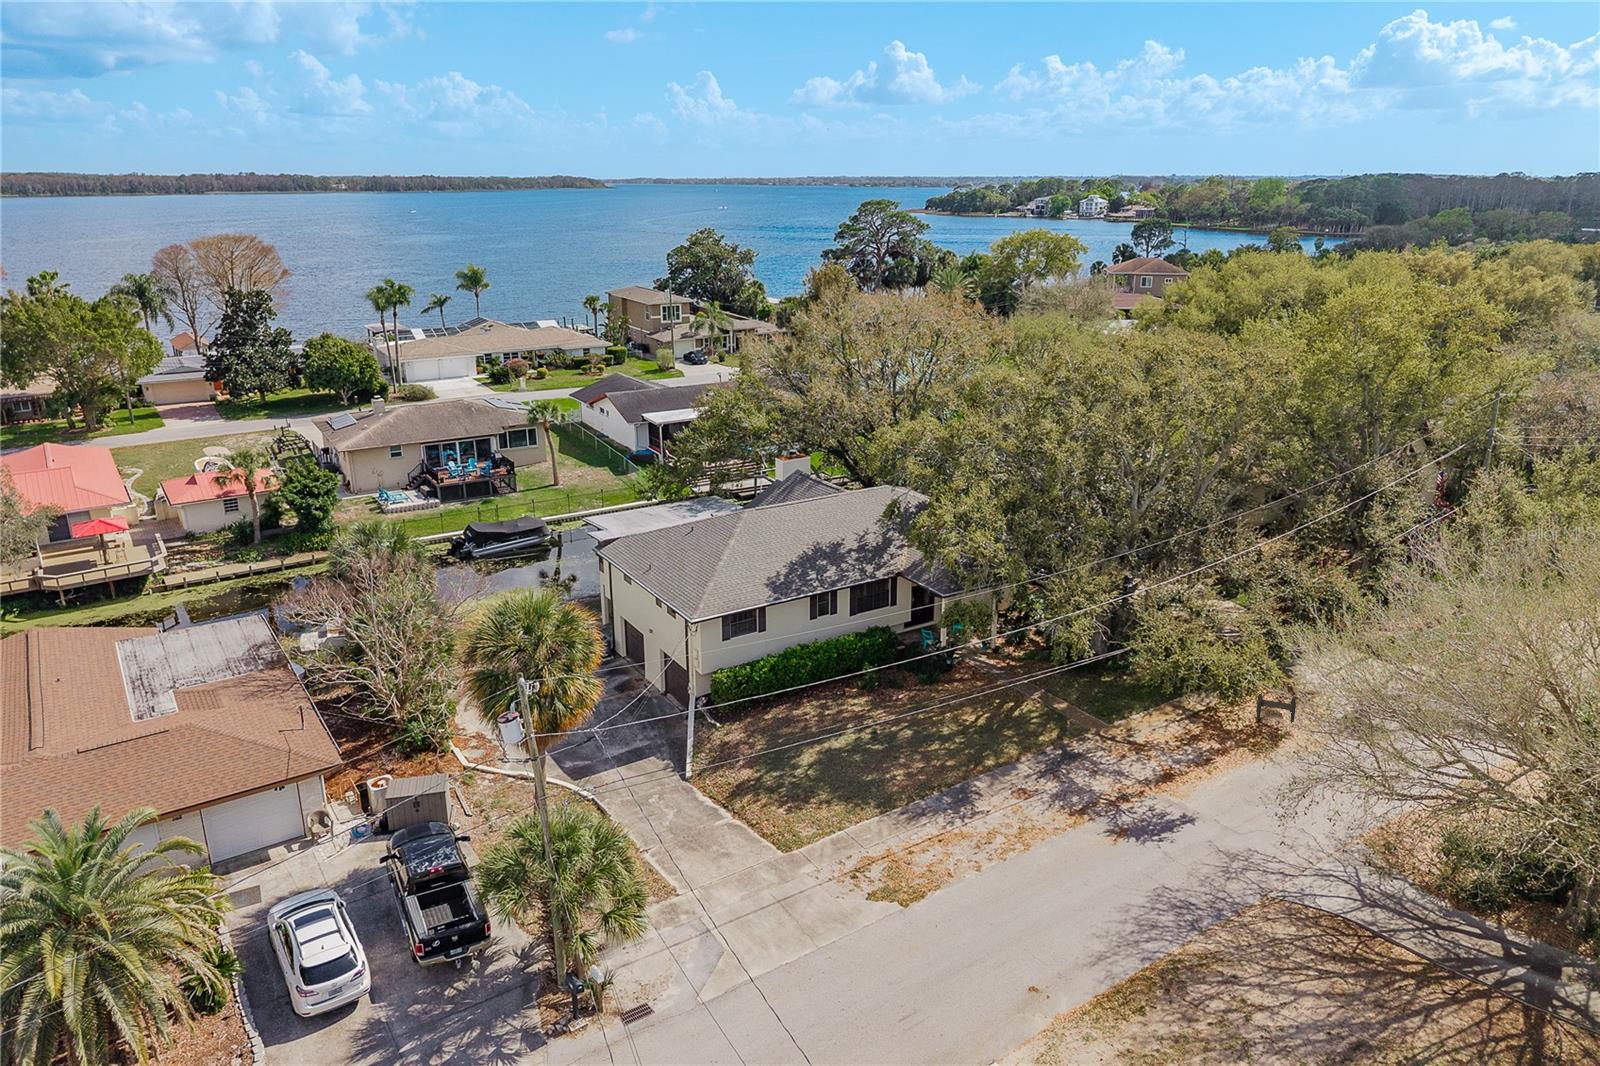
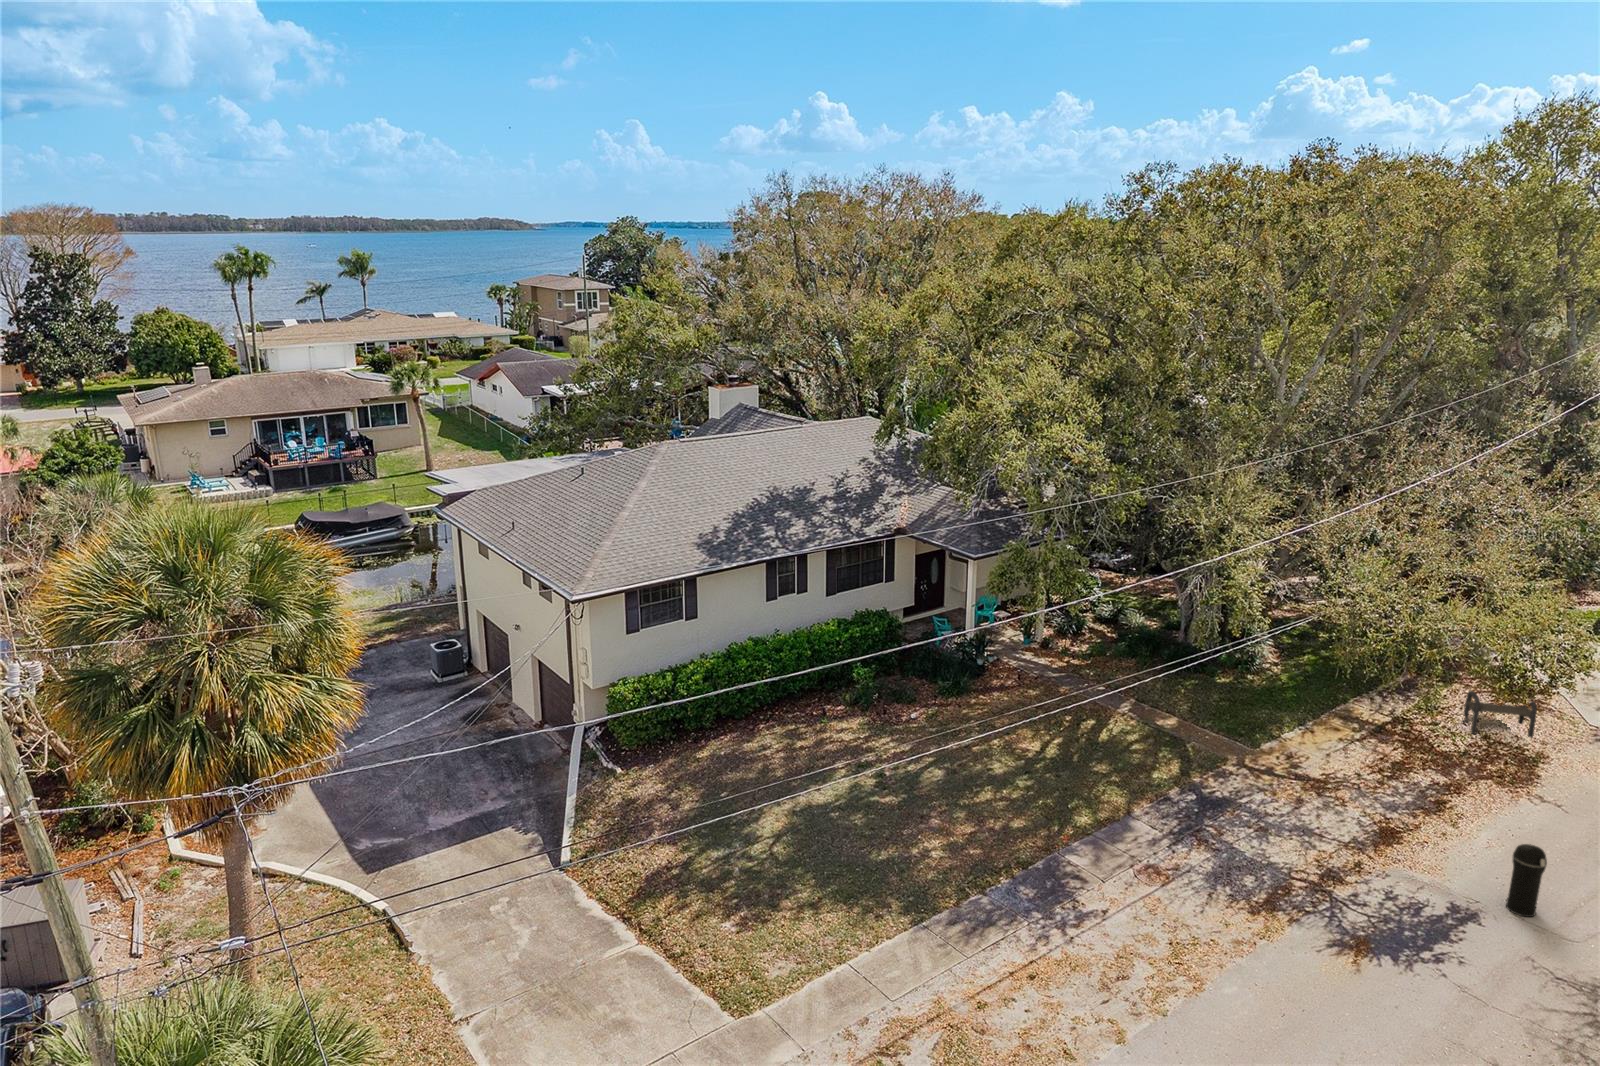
trash can: none [1211,783,1229,822] -> present [1506,844,1547,917]

